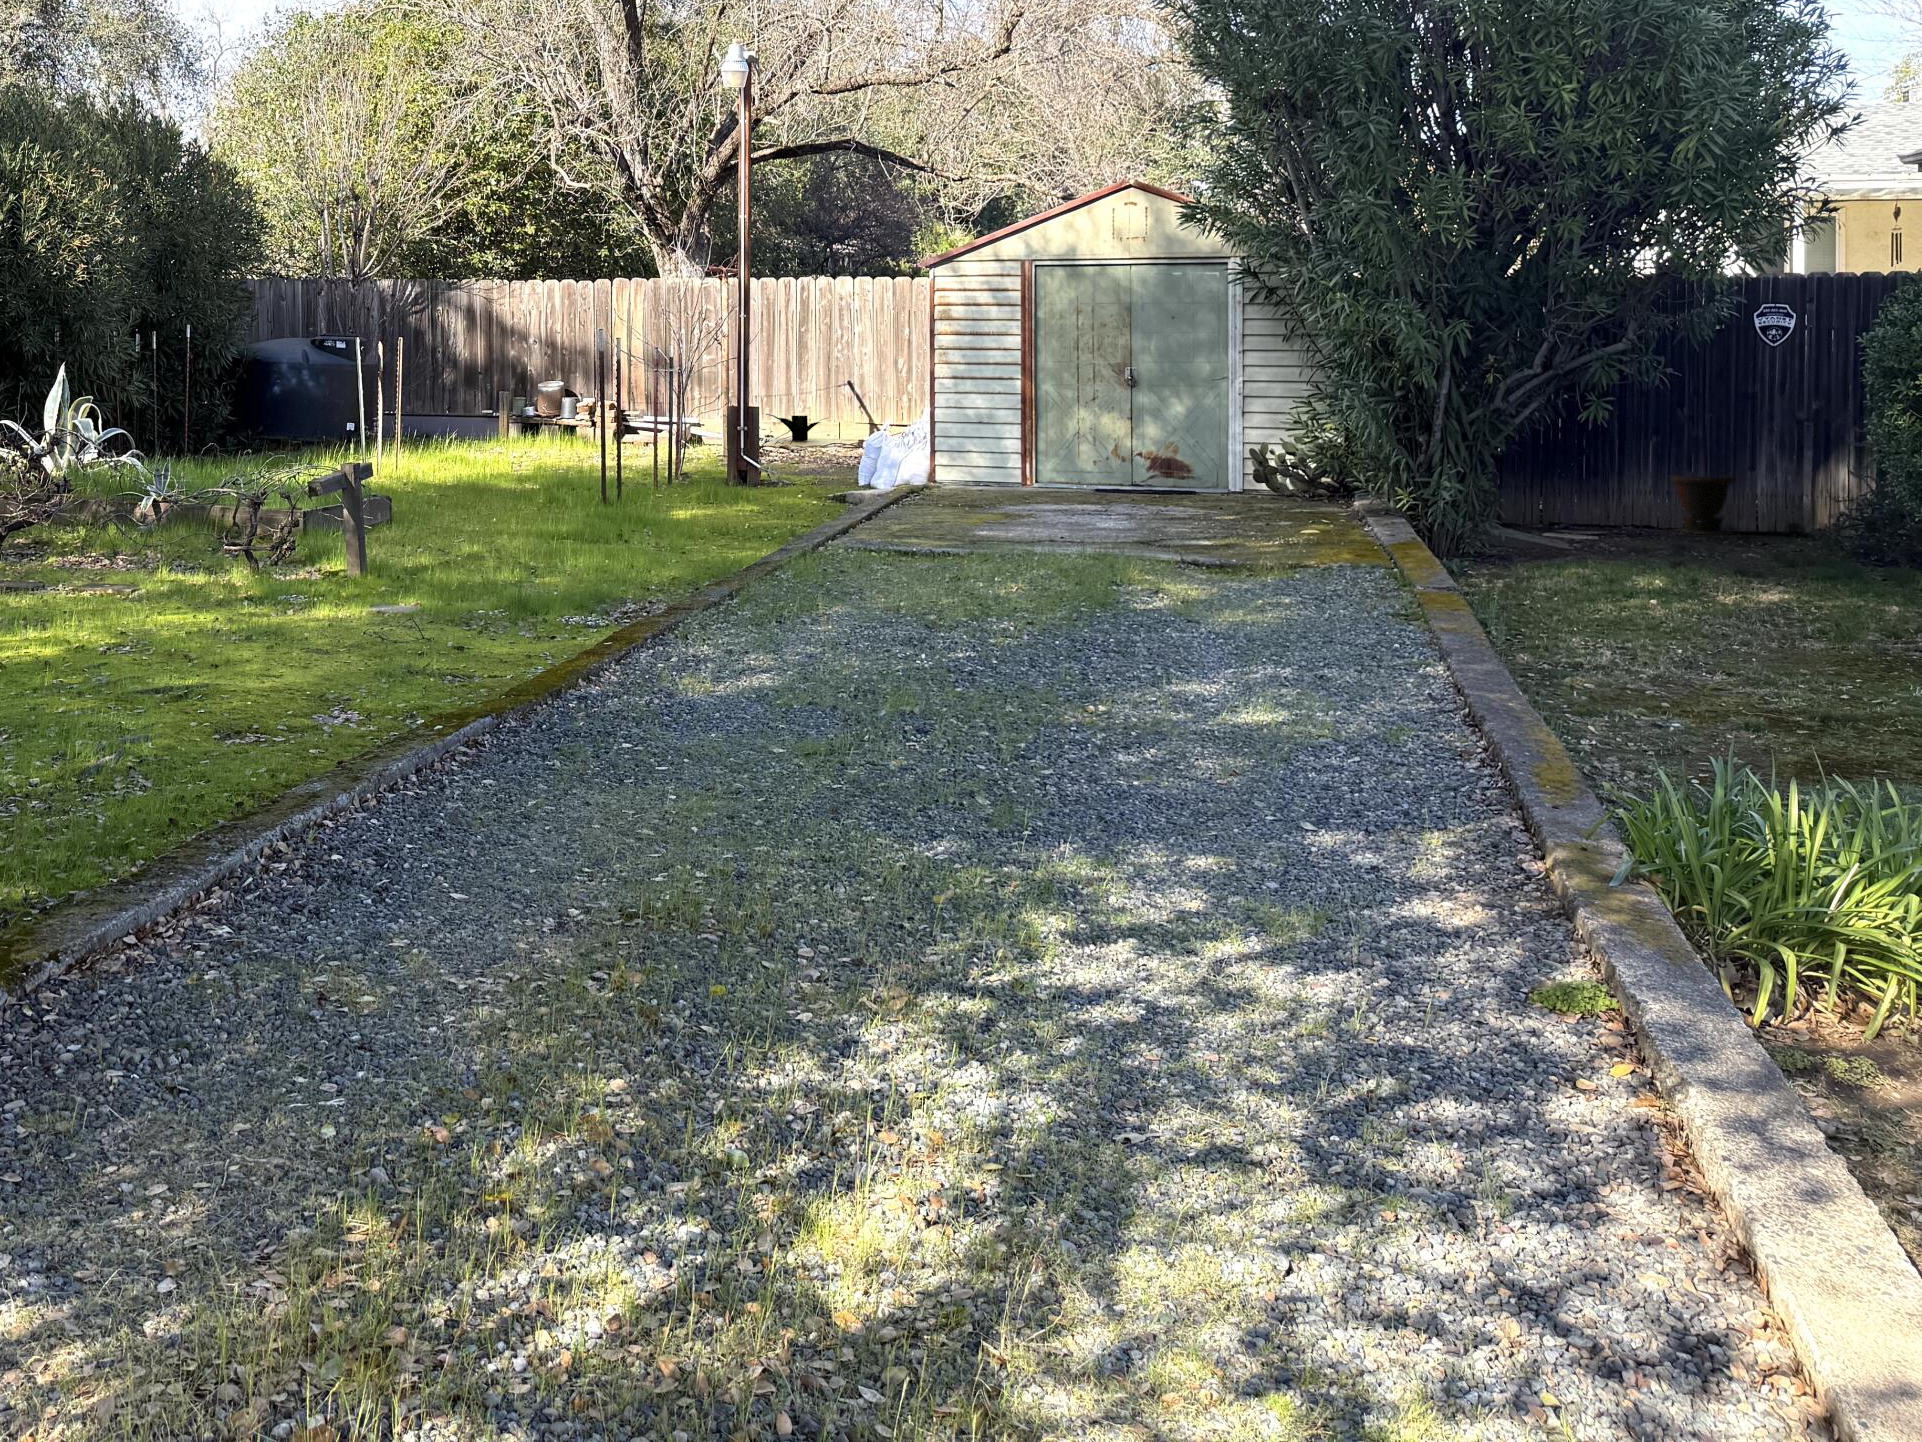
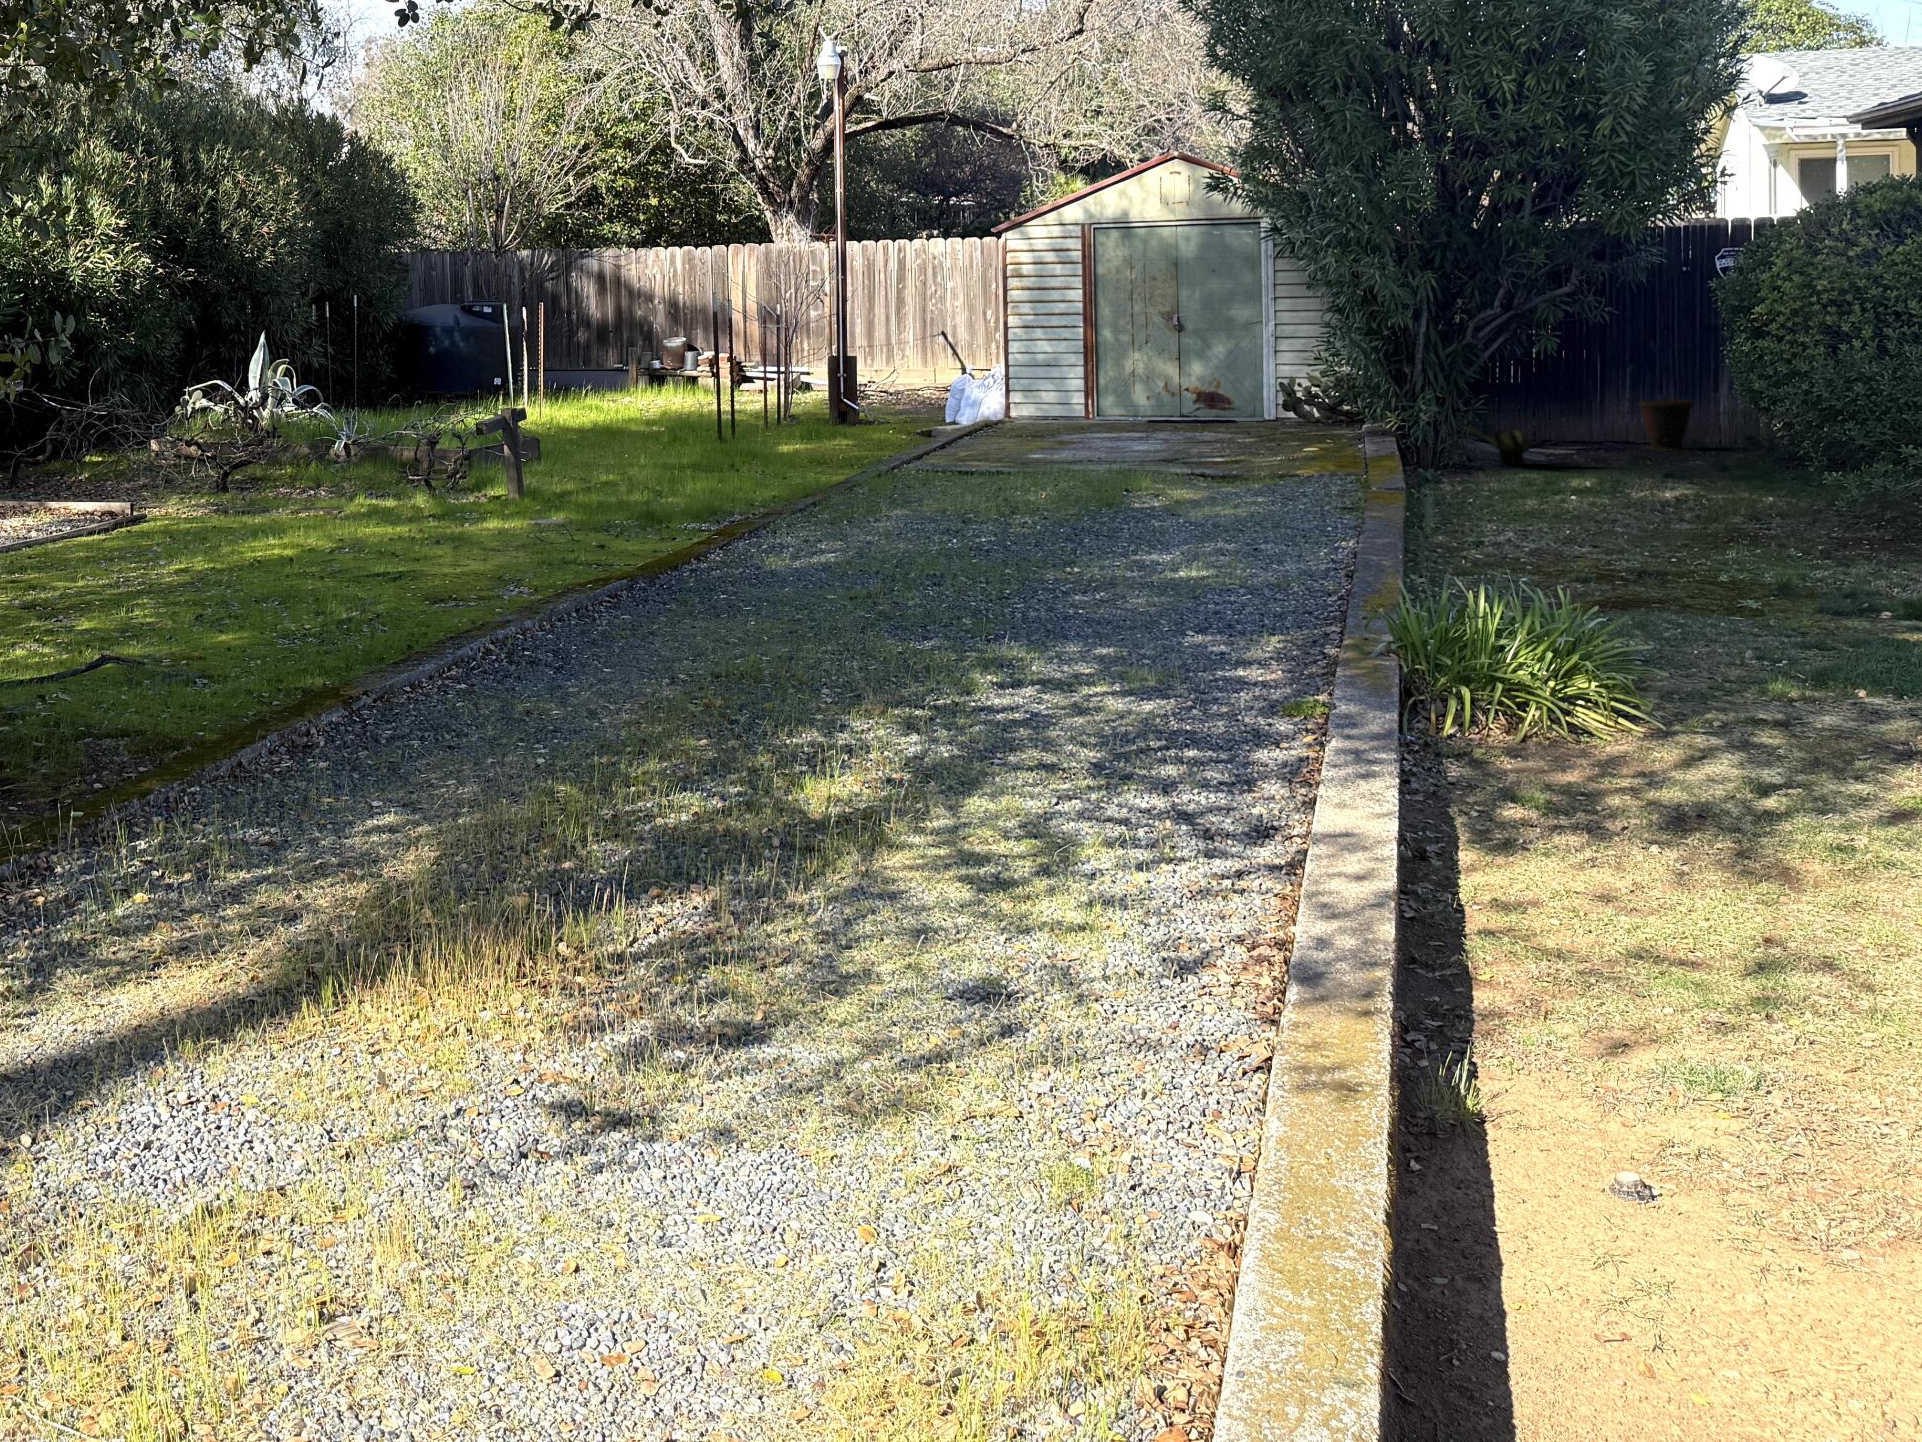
potted plant: present [766,414,826,441] -> present [1462,426,1540,465]

